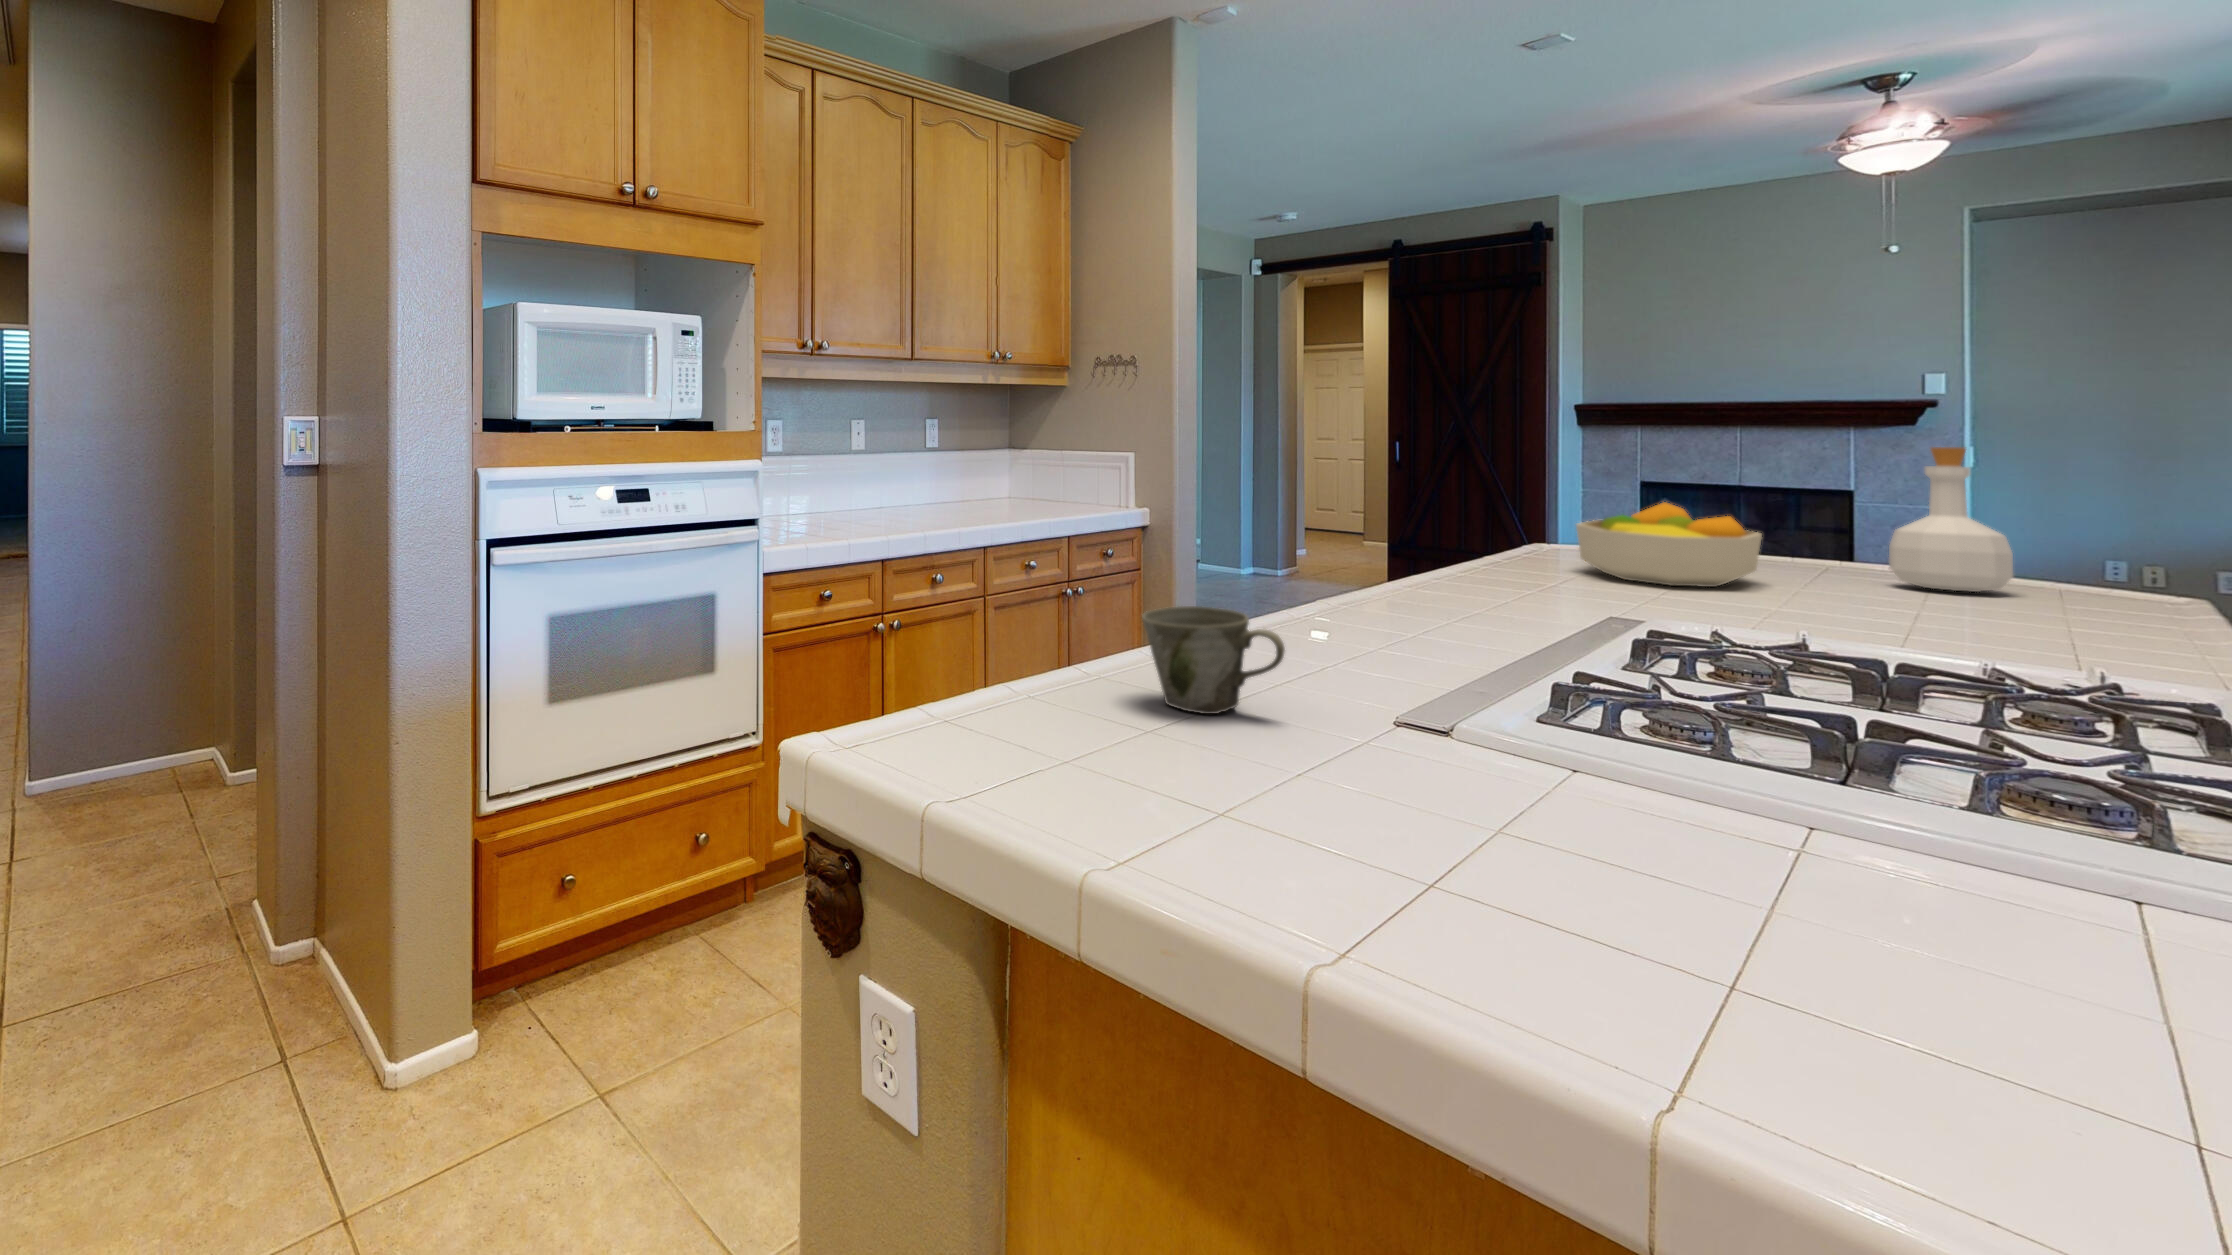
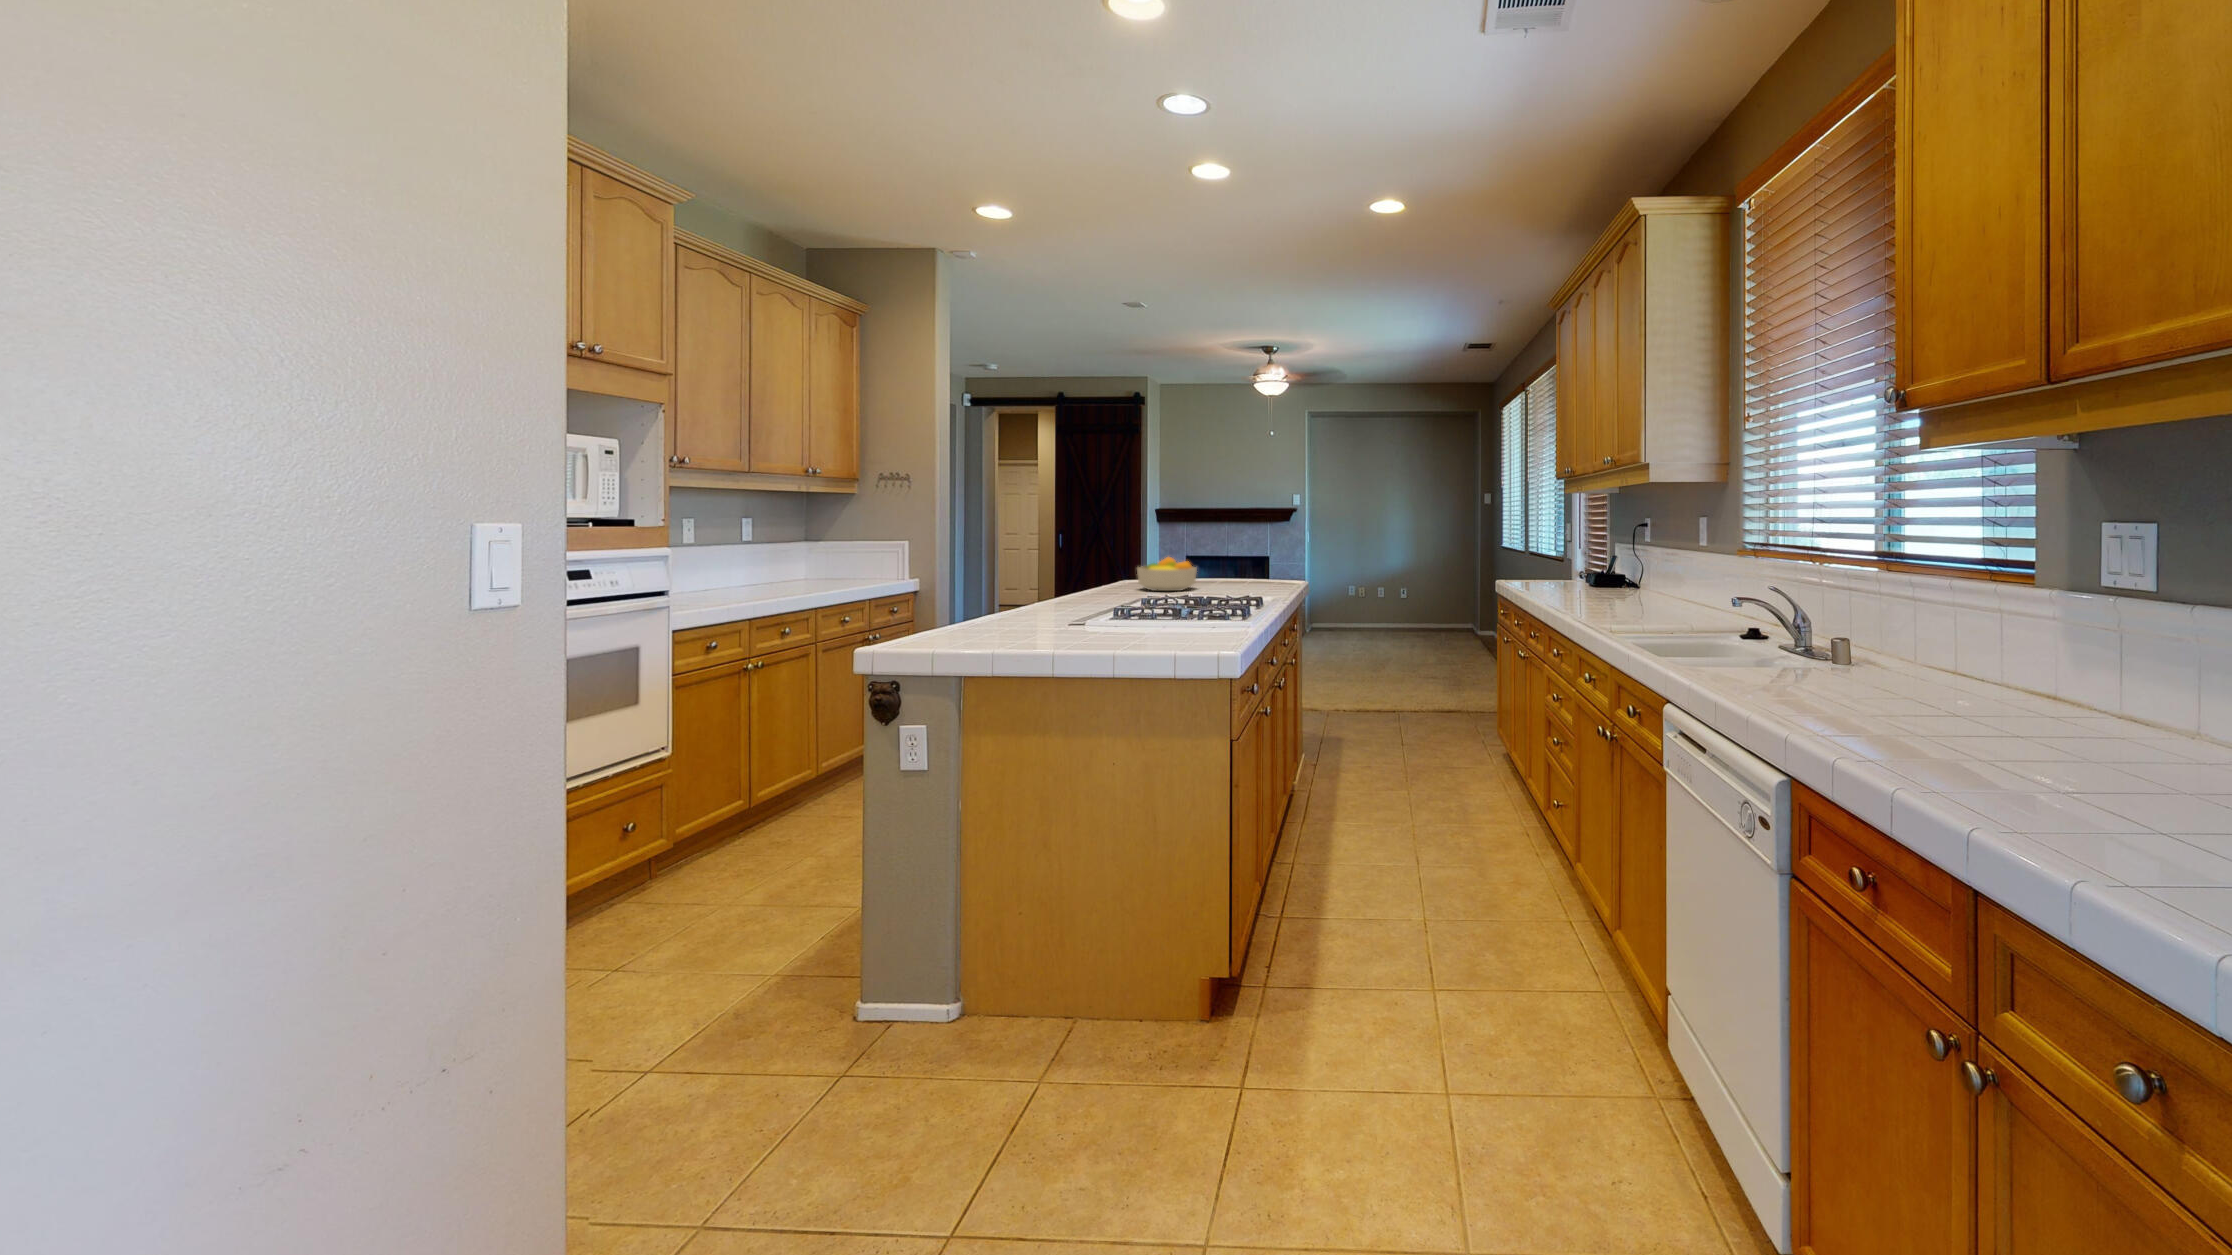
bottle: present [1889,447,2013,592] -> none [1235,531,1265,586]
mug: present [1142,606,1285,714] -> none [983,597,1036,636]

